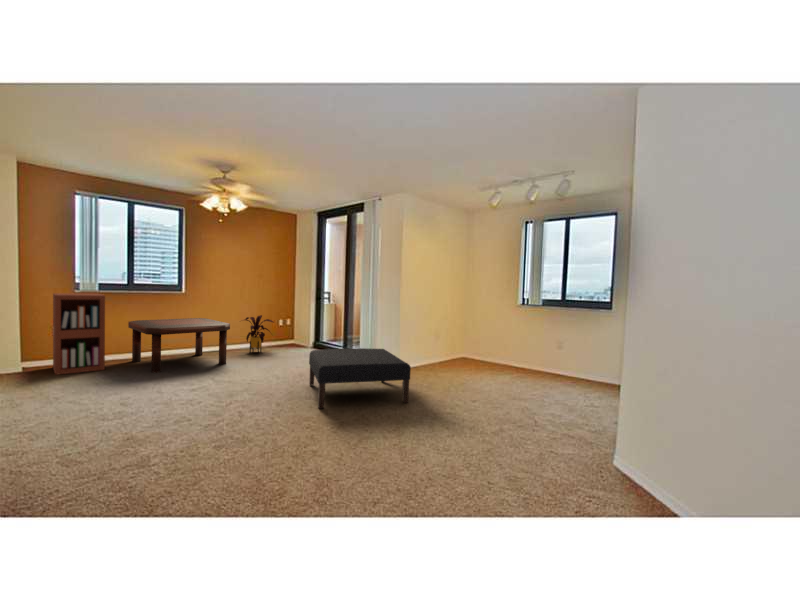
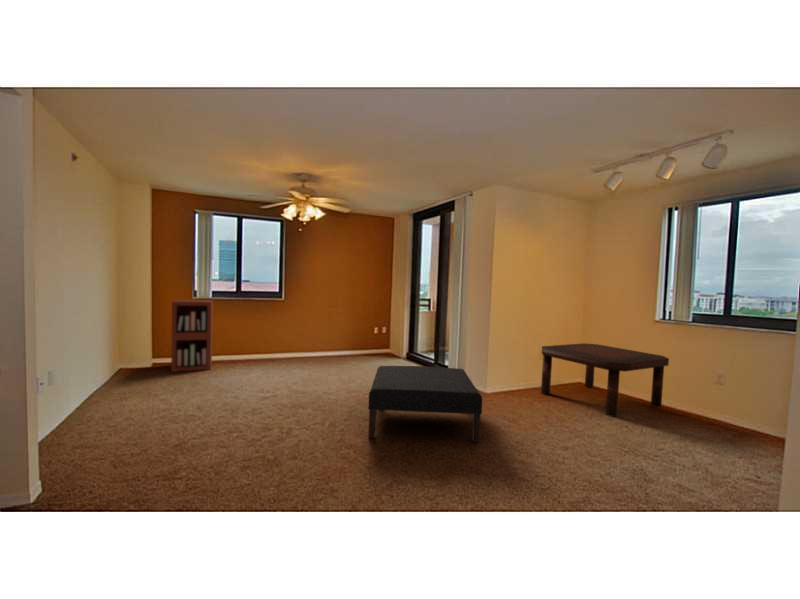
house plant: present [244,315,274,353] -> none [332,322,366,361]
coffee table: present [128,318,230,373] -> present [541,343,669,417]

